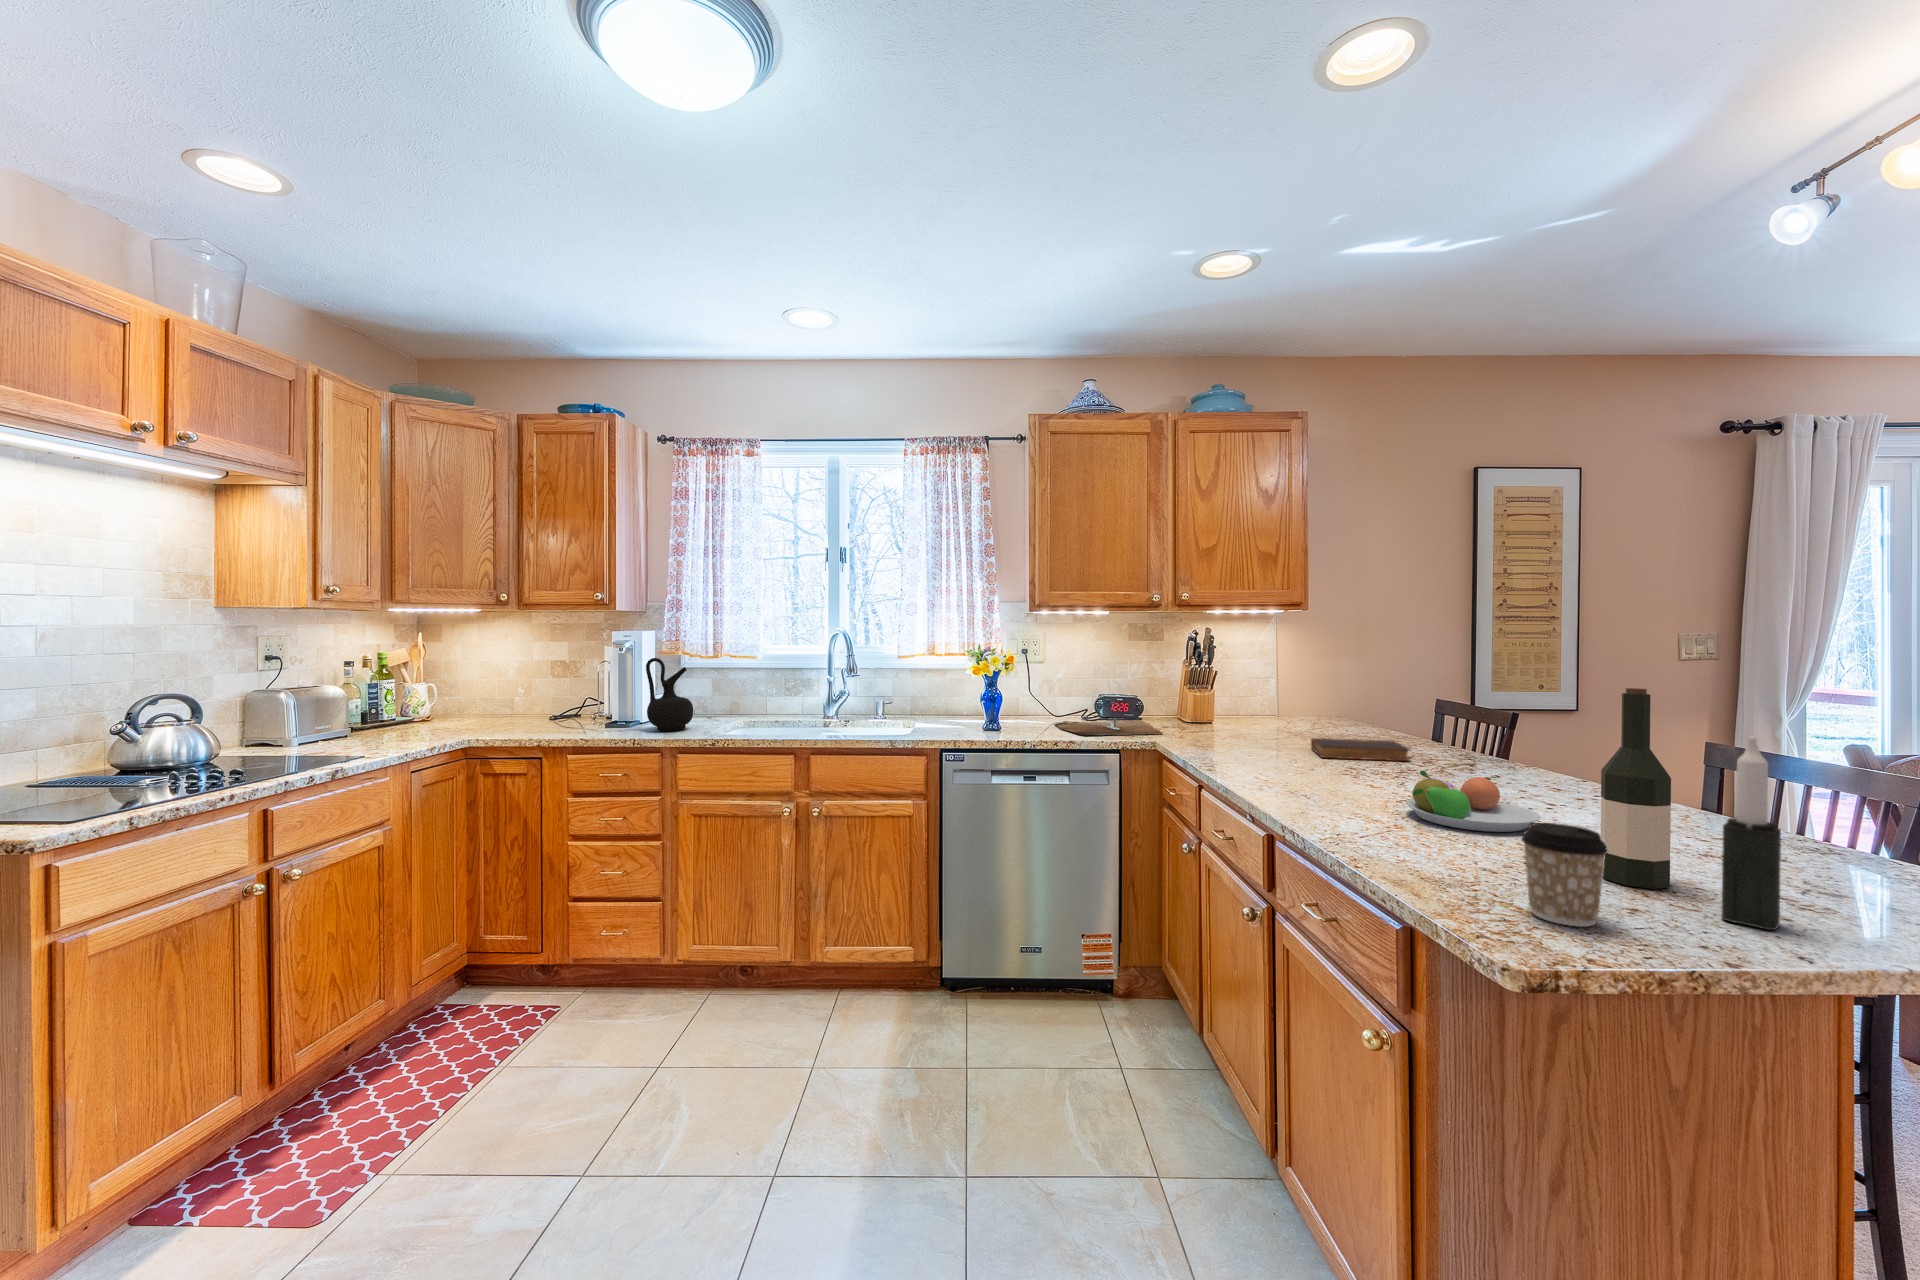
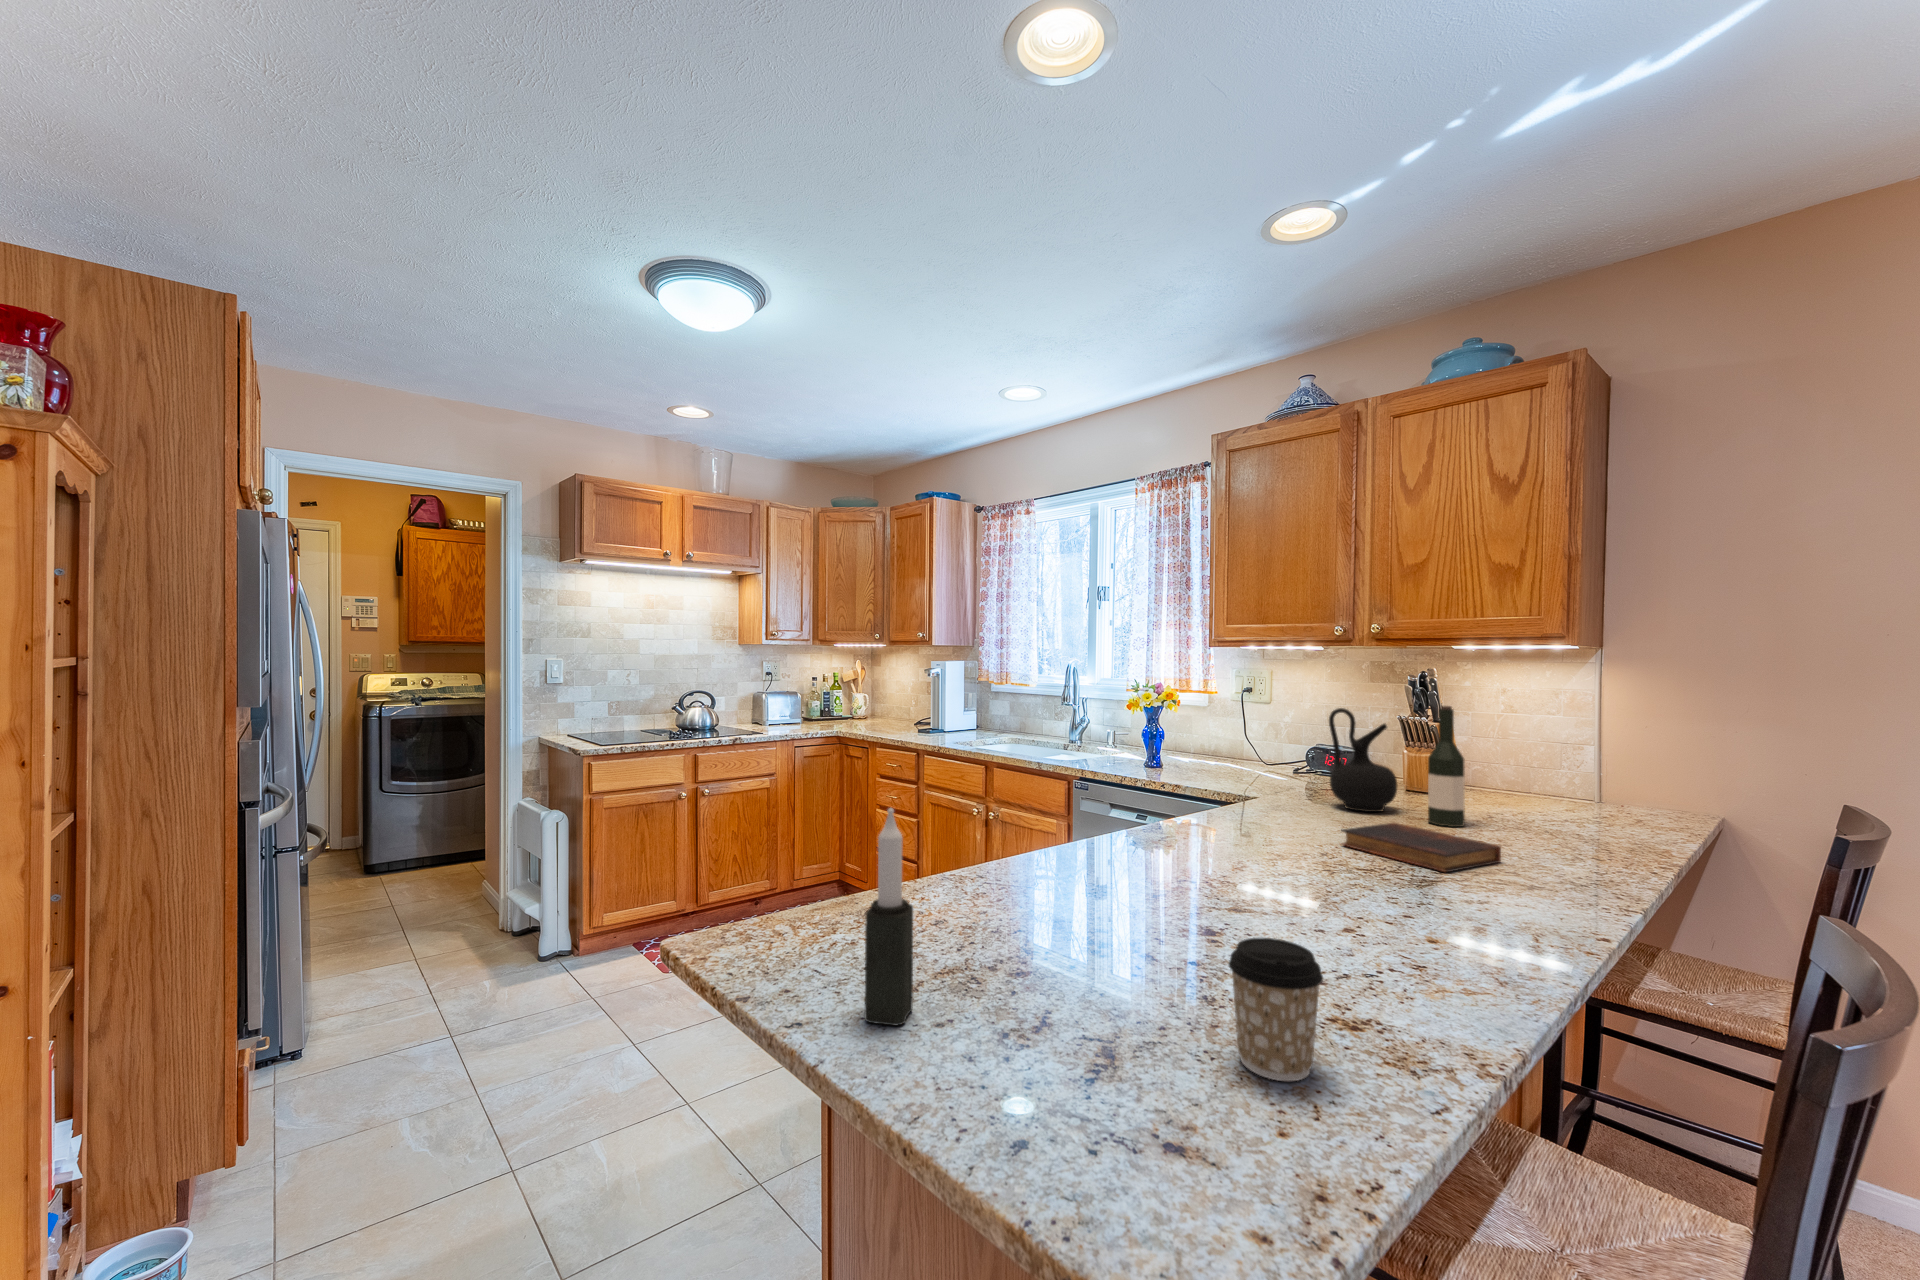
ceramic jug: present [646,658,693,731] -> present [1329,708,1397,812]
wine bottle: present [1601,688,1671,889] -> present [1428,706,1465,827]
cutting board: present [1055,718,1162,735] -> none [1206,770,1352,796]
fruit bowl: present [1406,771,1541,832] -> none [1064,845,1209,932]
coffee cup: present [1521,823,1608,927] -> present [1229,938,1323,1081]

